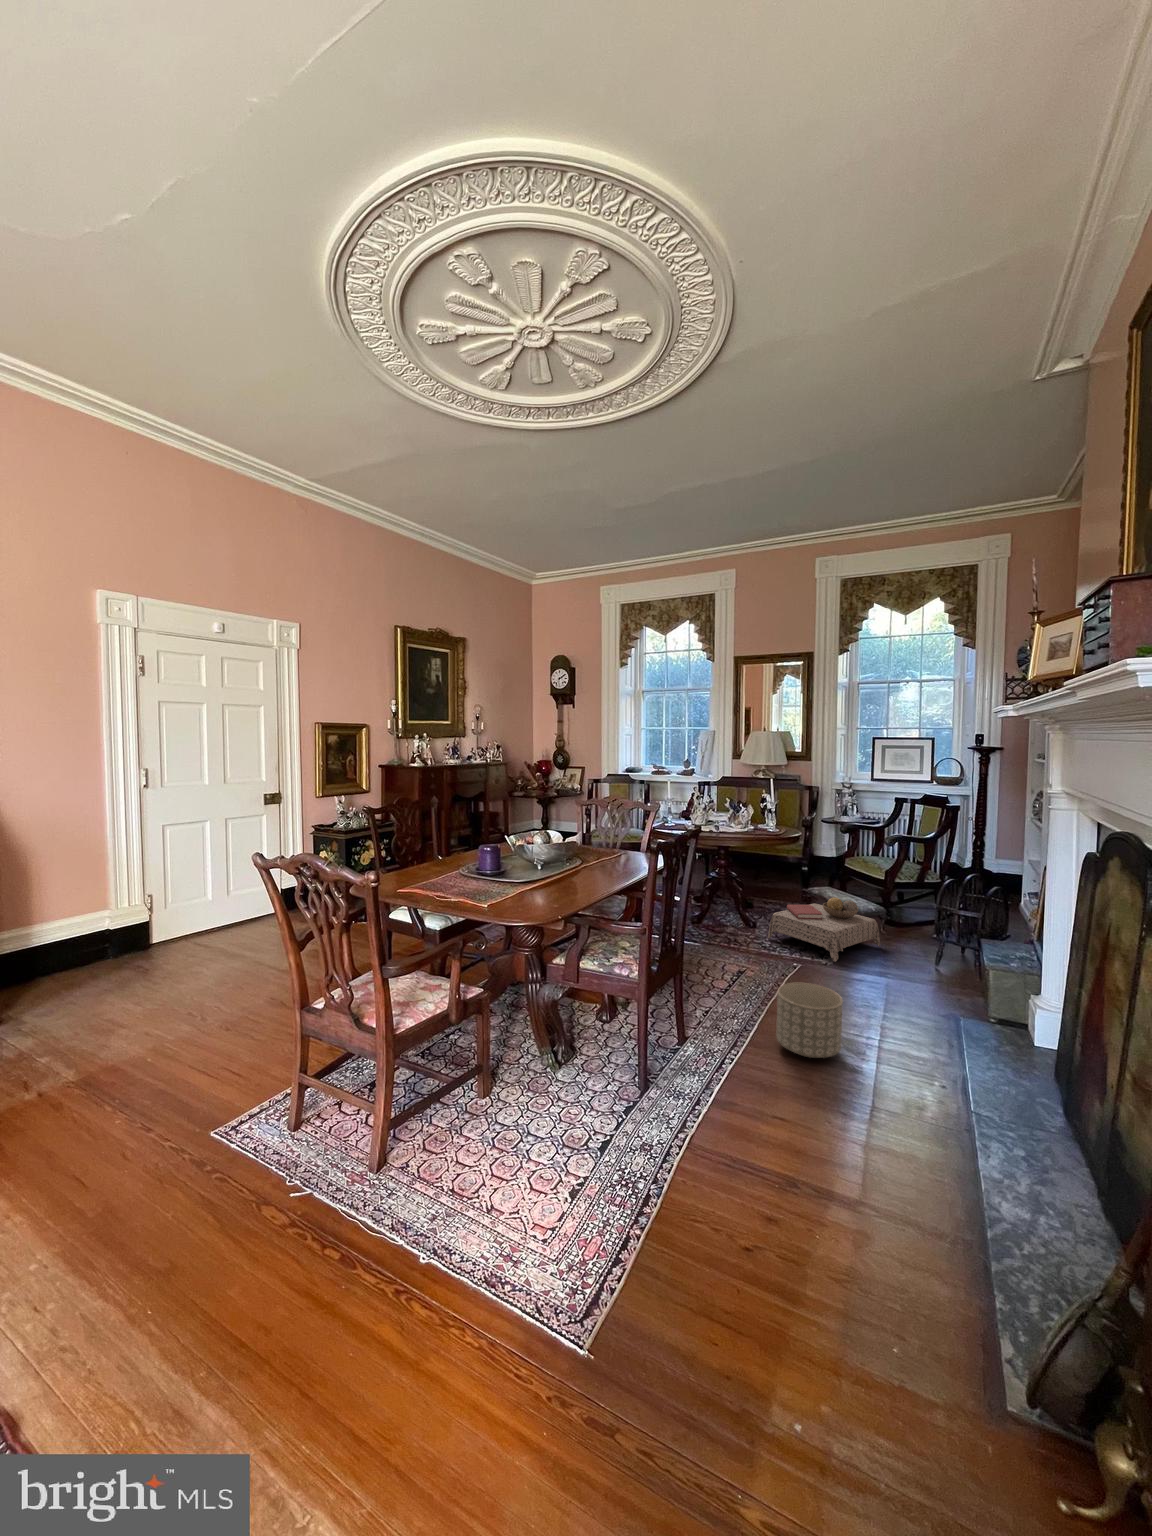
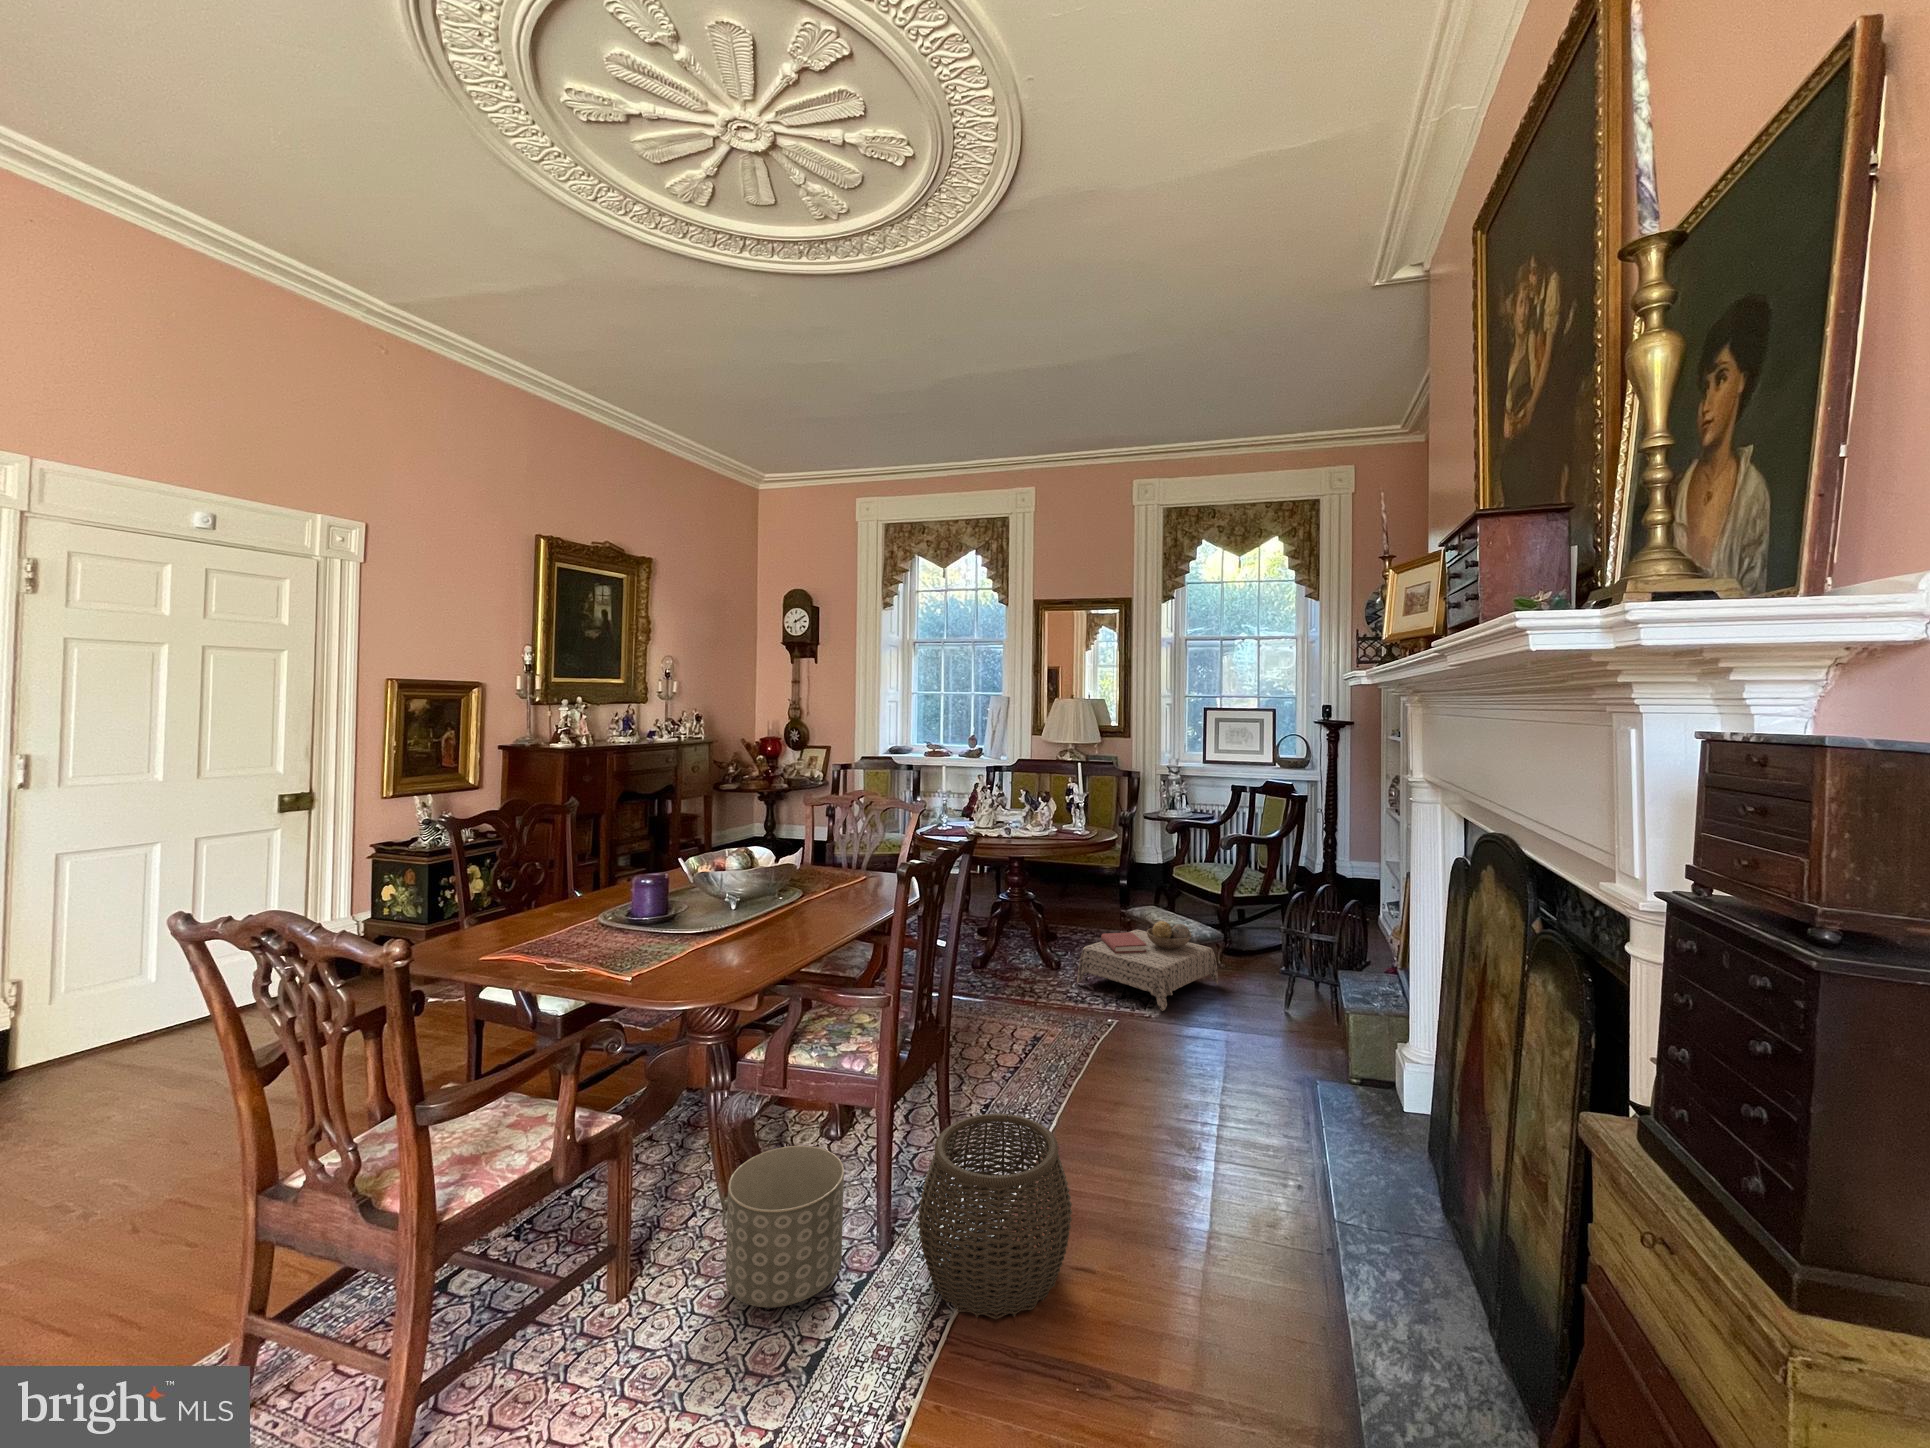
planter: present [776,983,843,1058] -> present [725,1146,844,1307]
woven basket: none [665,1012,771,1139] -> present [918,1114,1072,1319]

